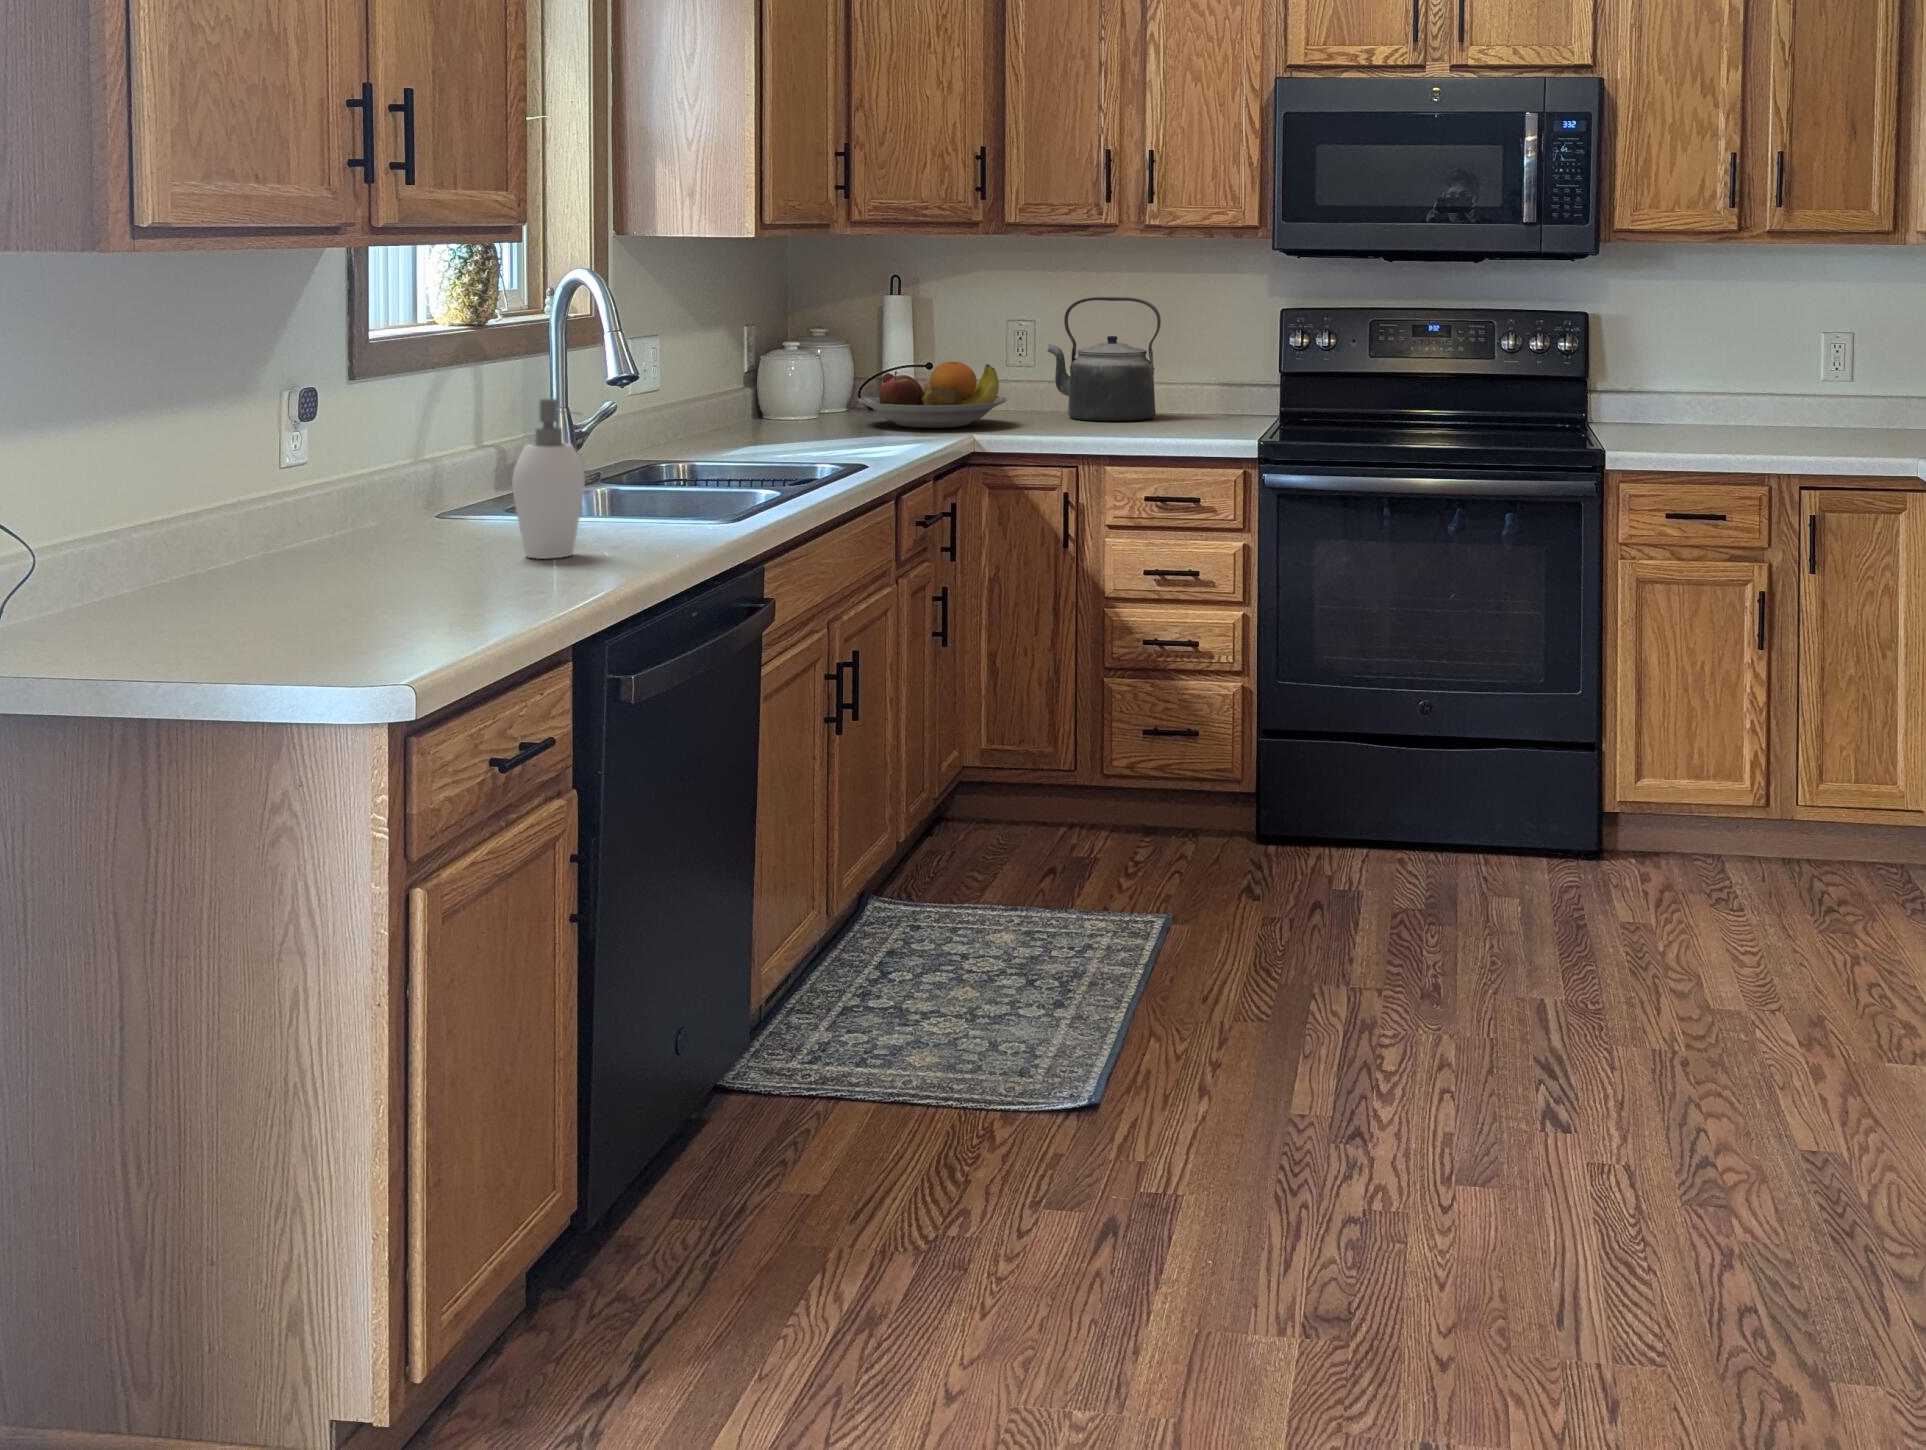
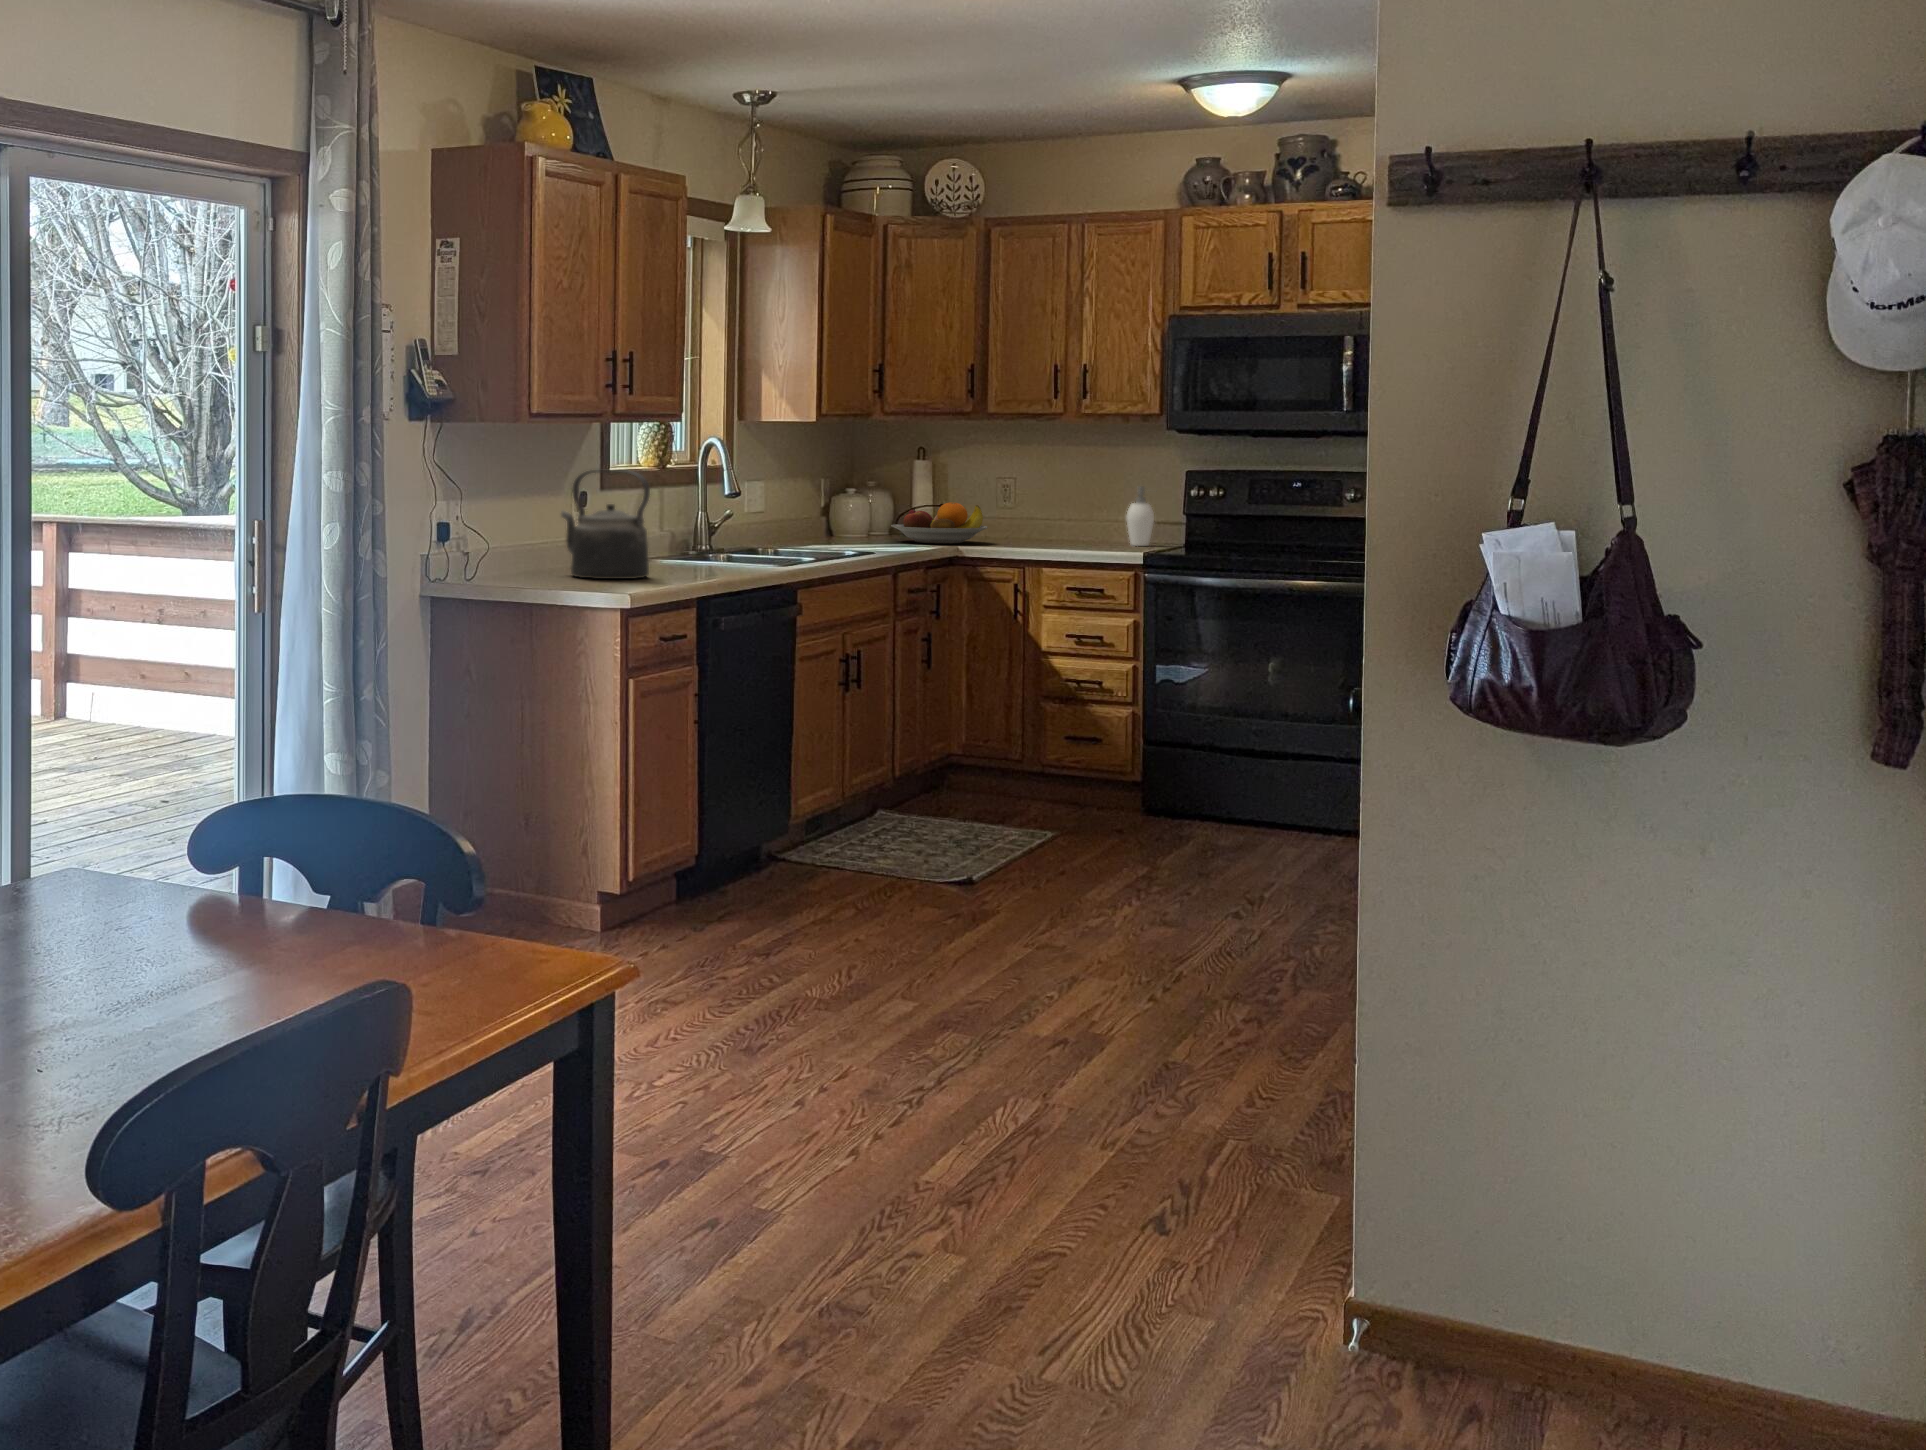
kettle: present [1048,297,1161,421] -> present [561,470,650,579]
soap dispenser: present [512,399,585,559] -> present [1126,486,1154,546]

